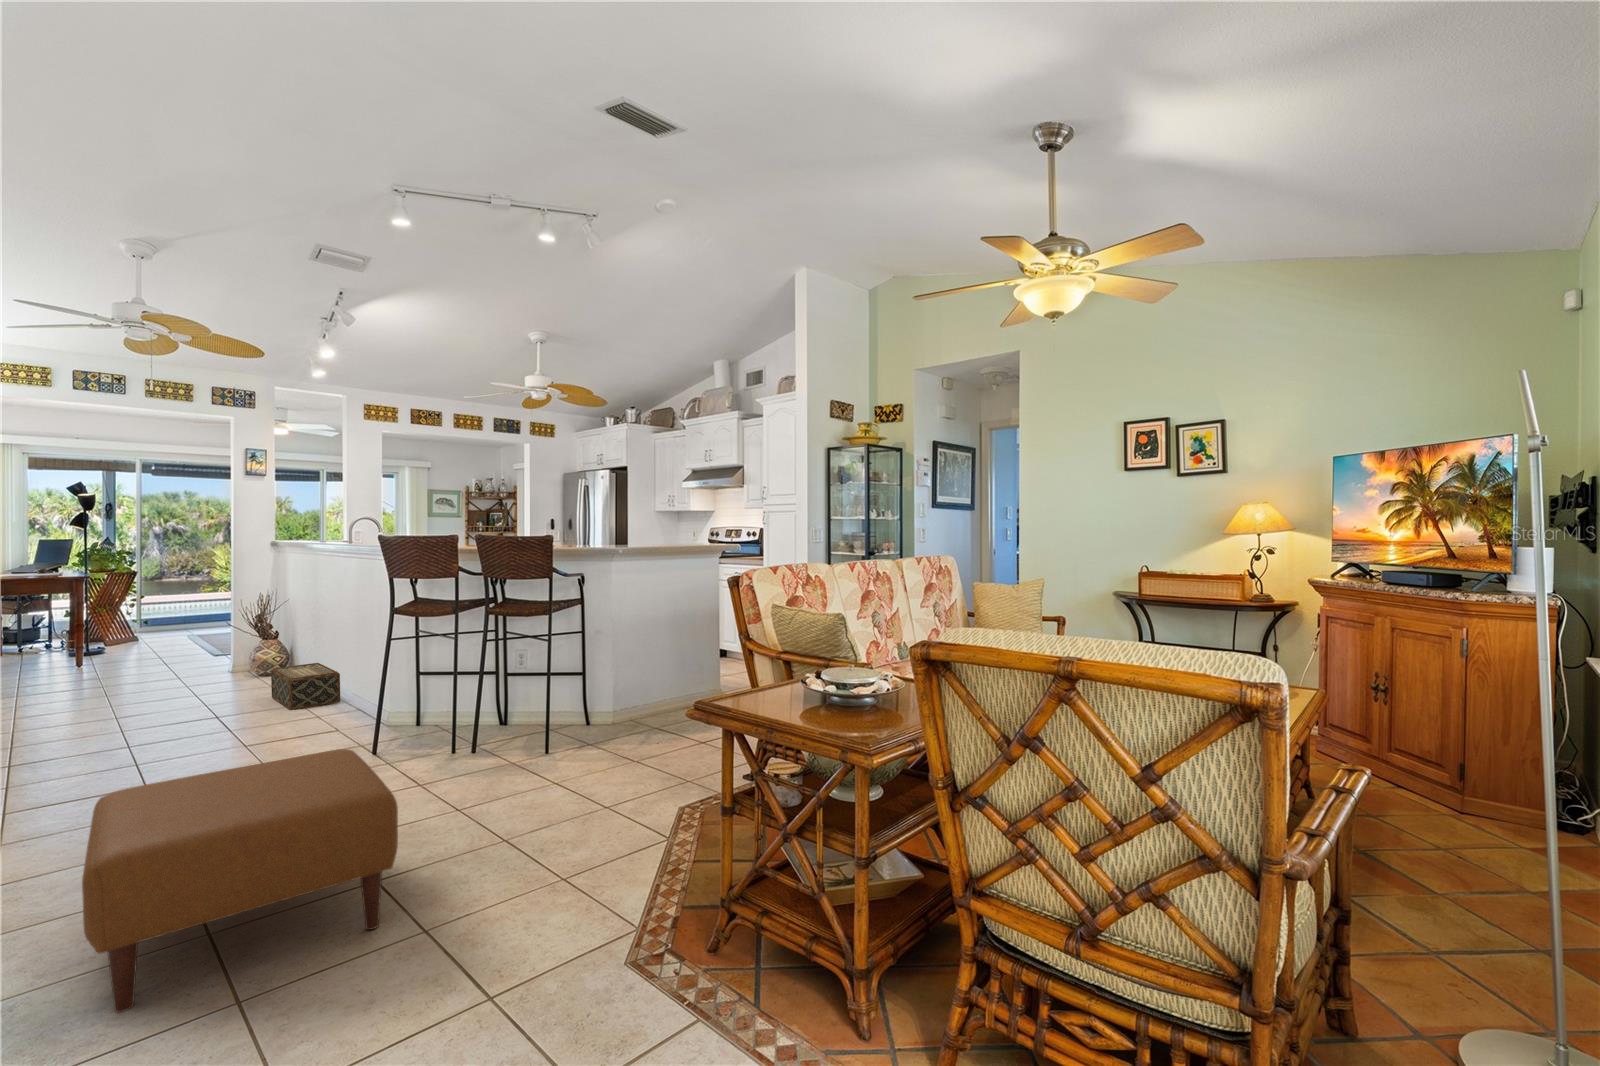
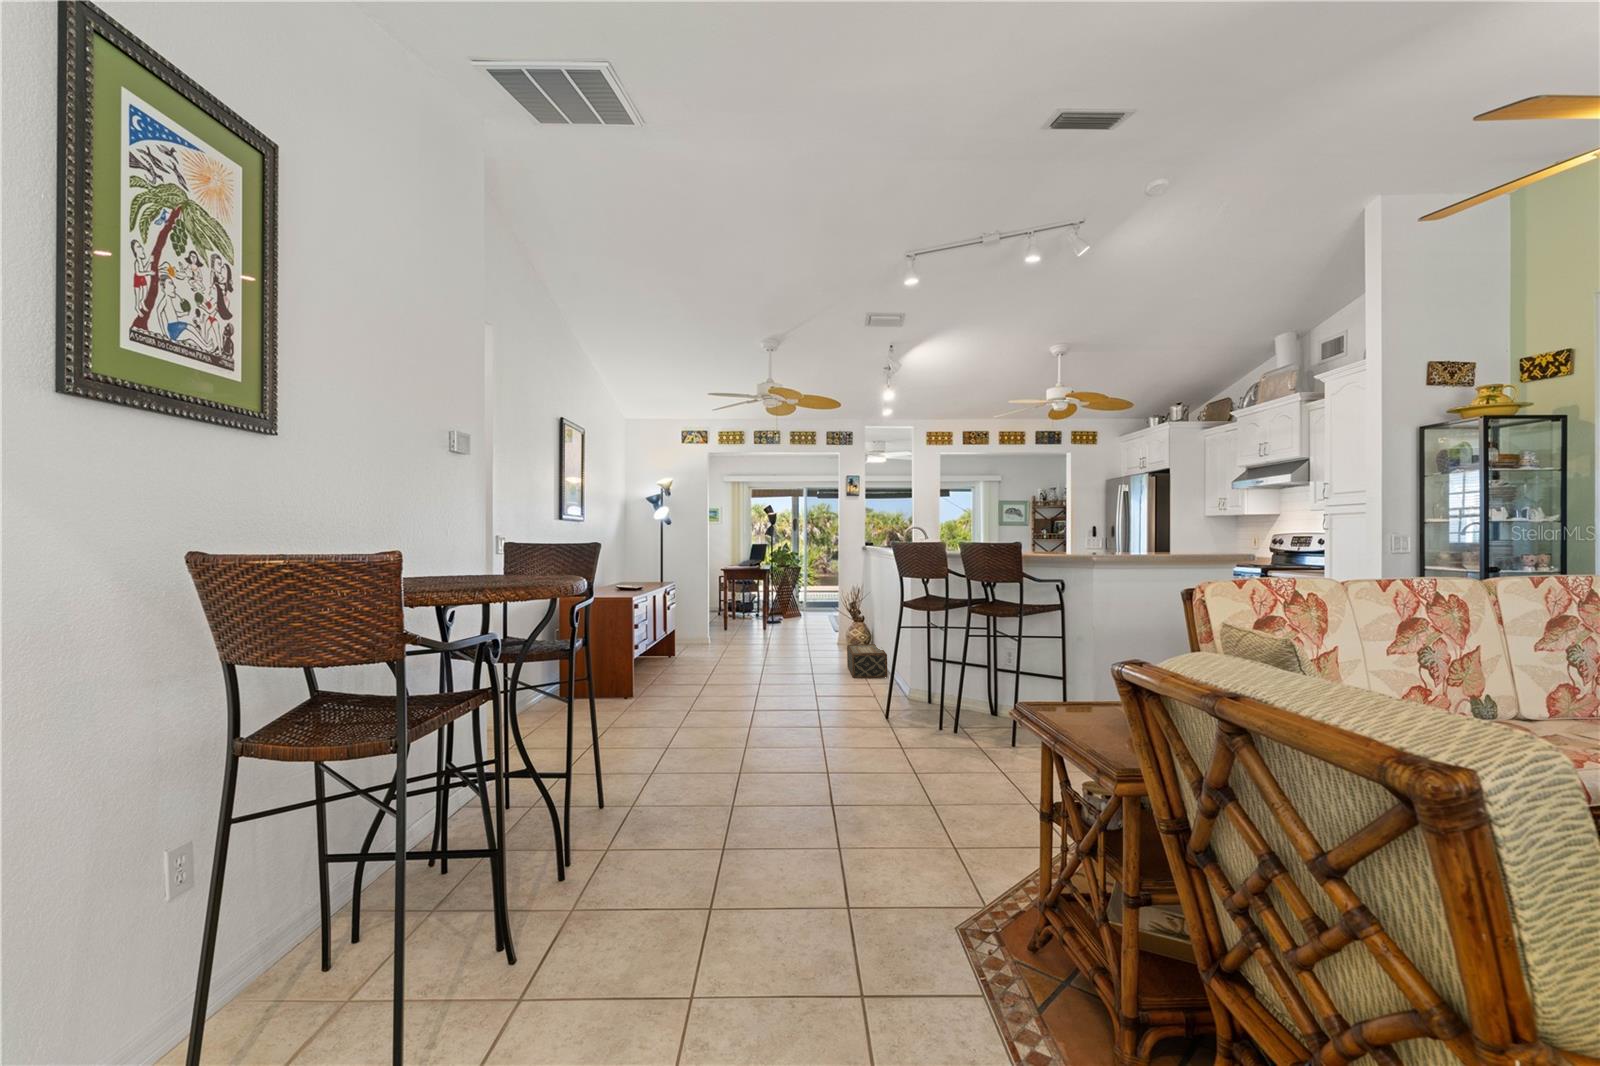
ottoman: present [82,749,398,1012] -> none [653,703,827,838]

